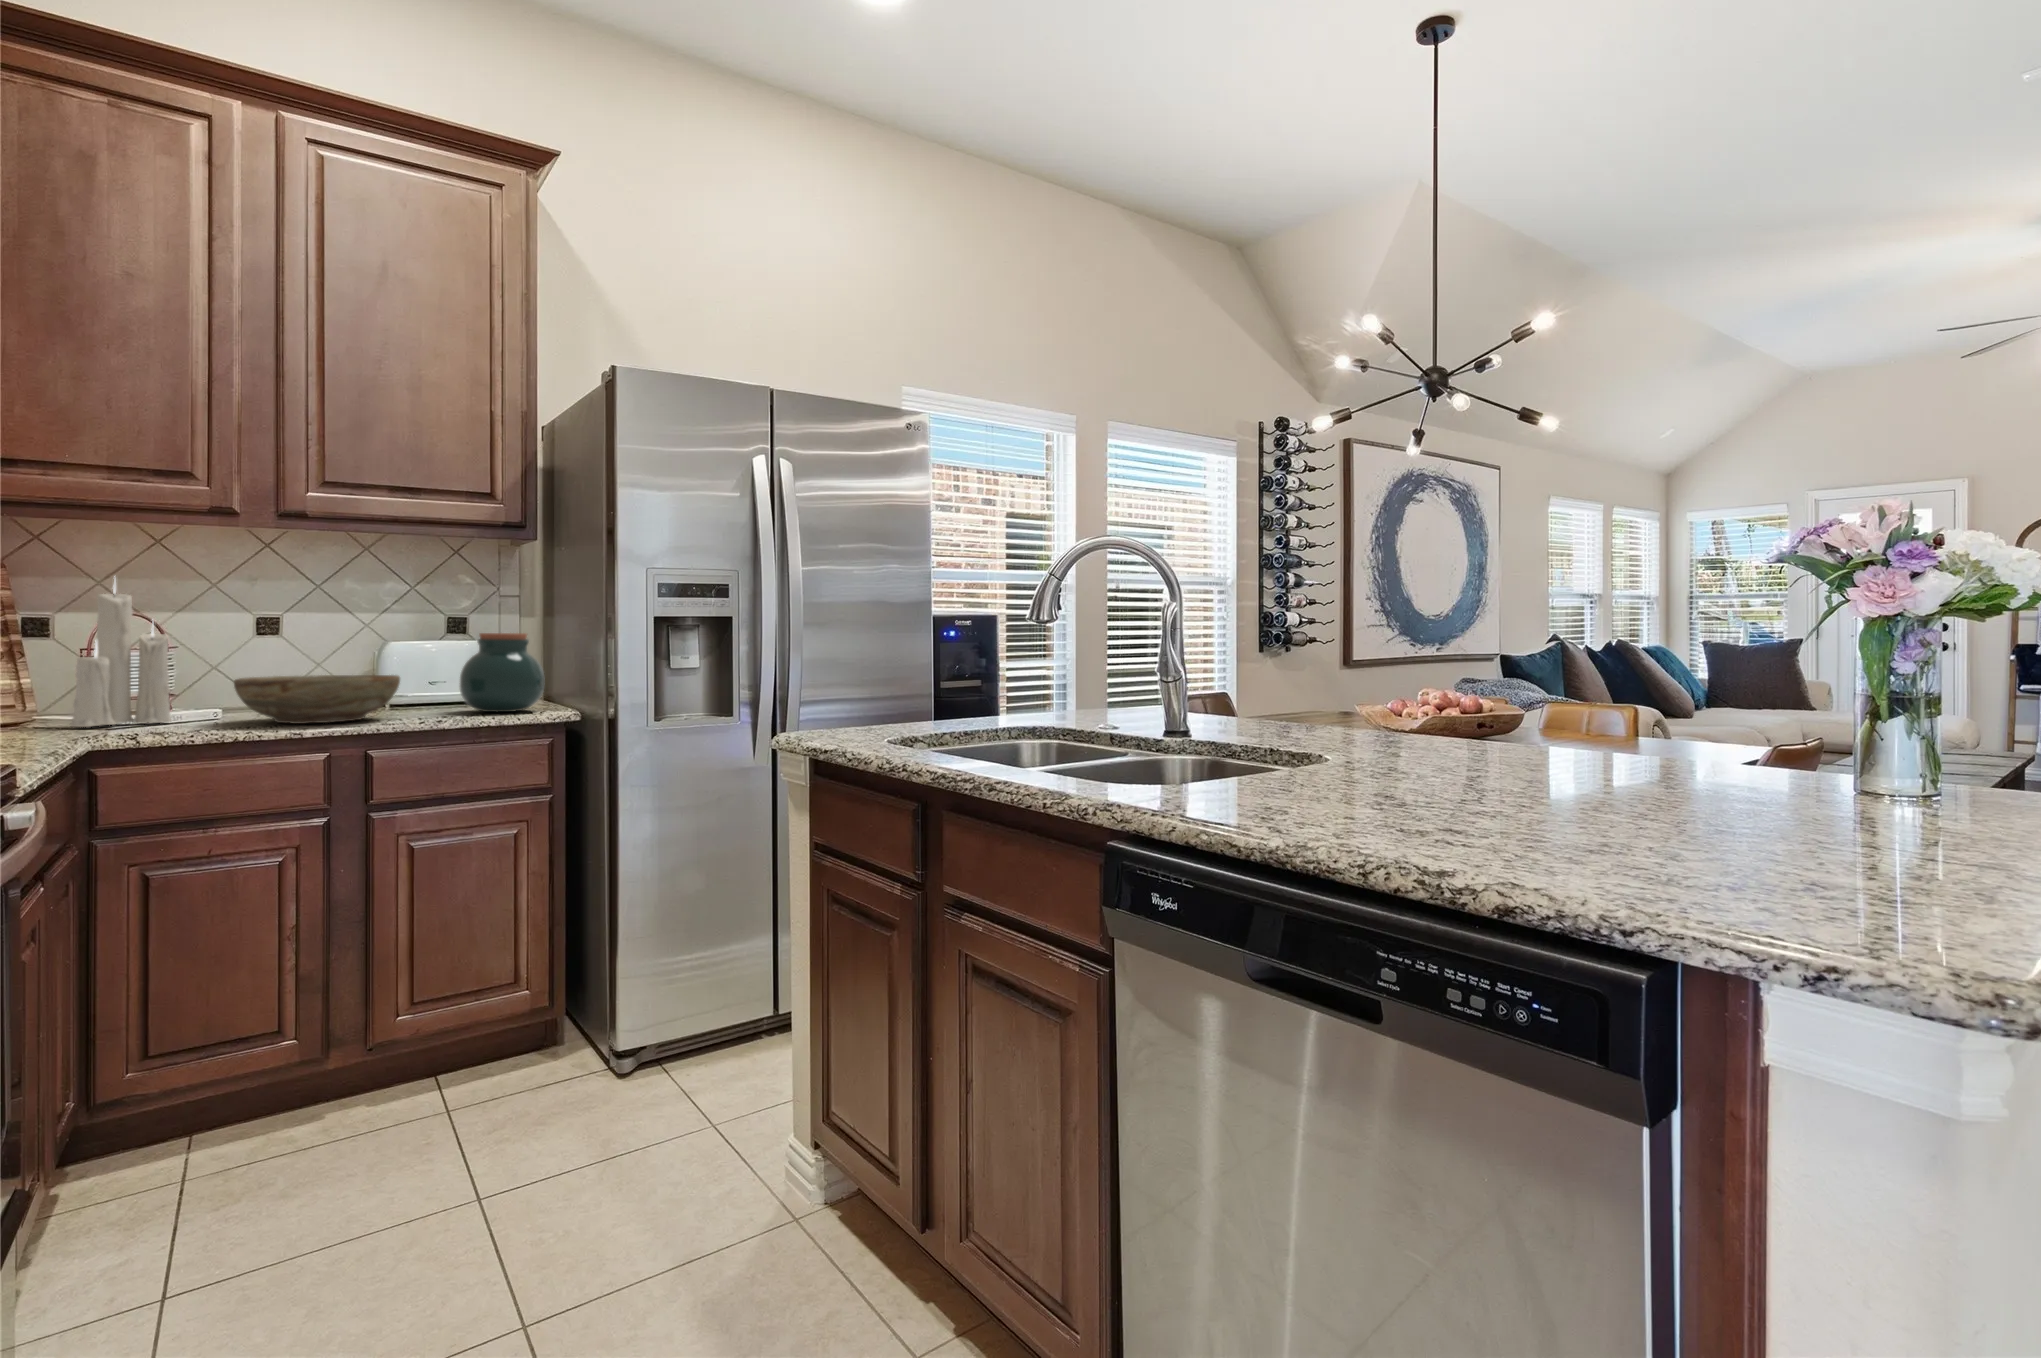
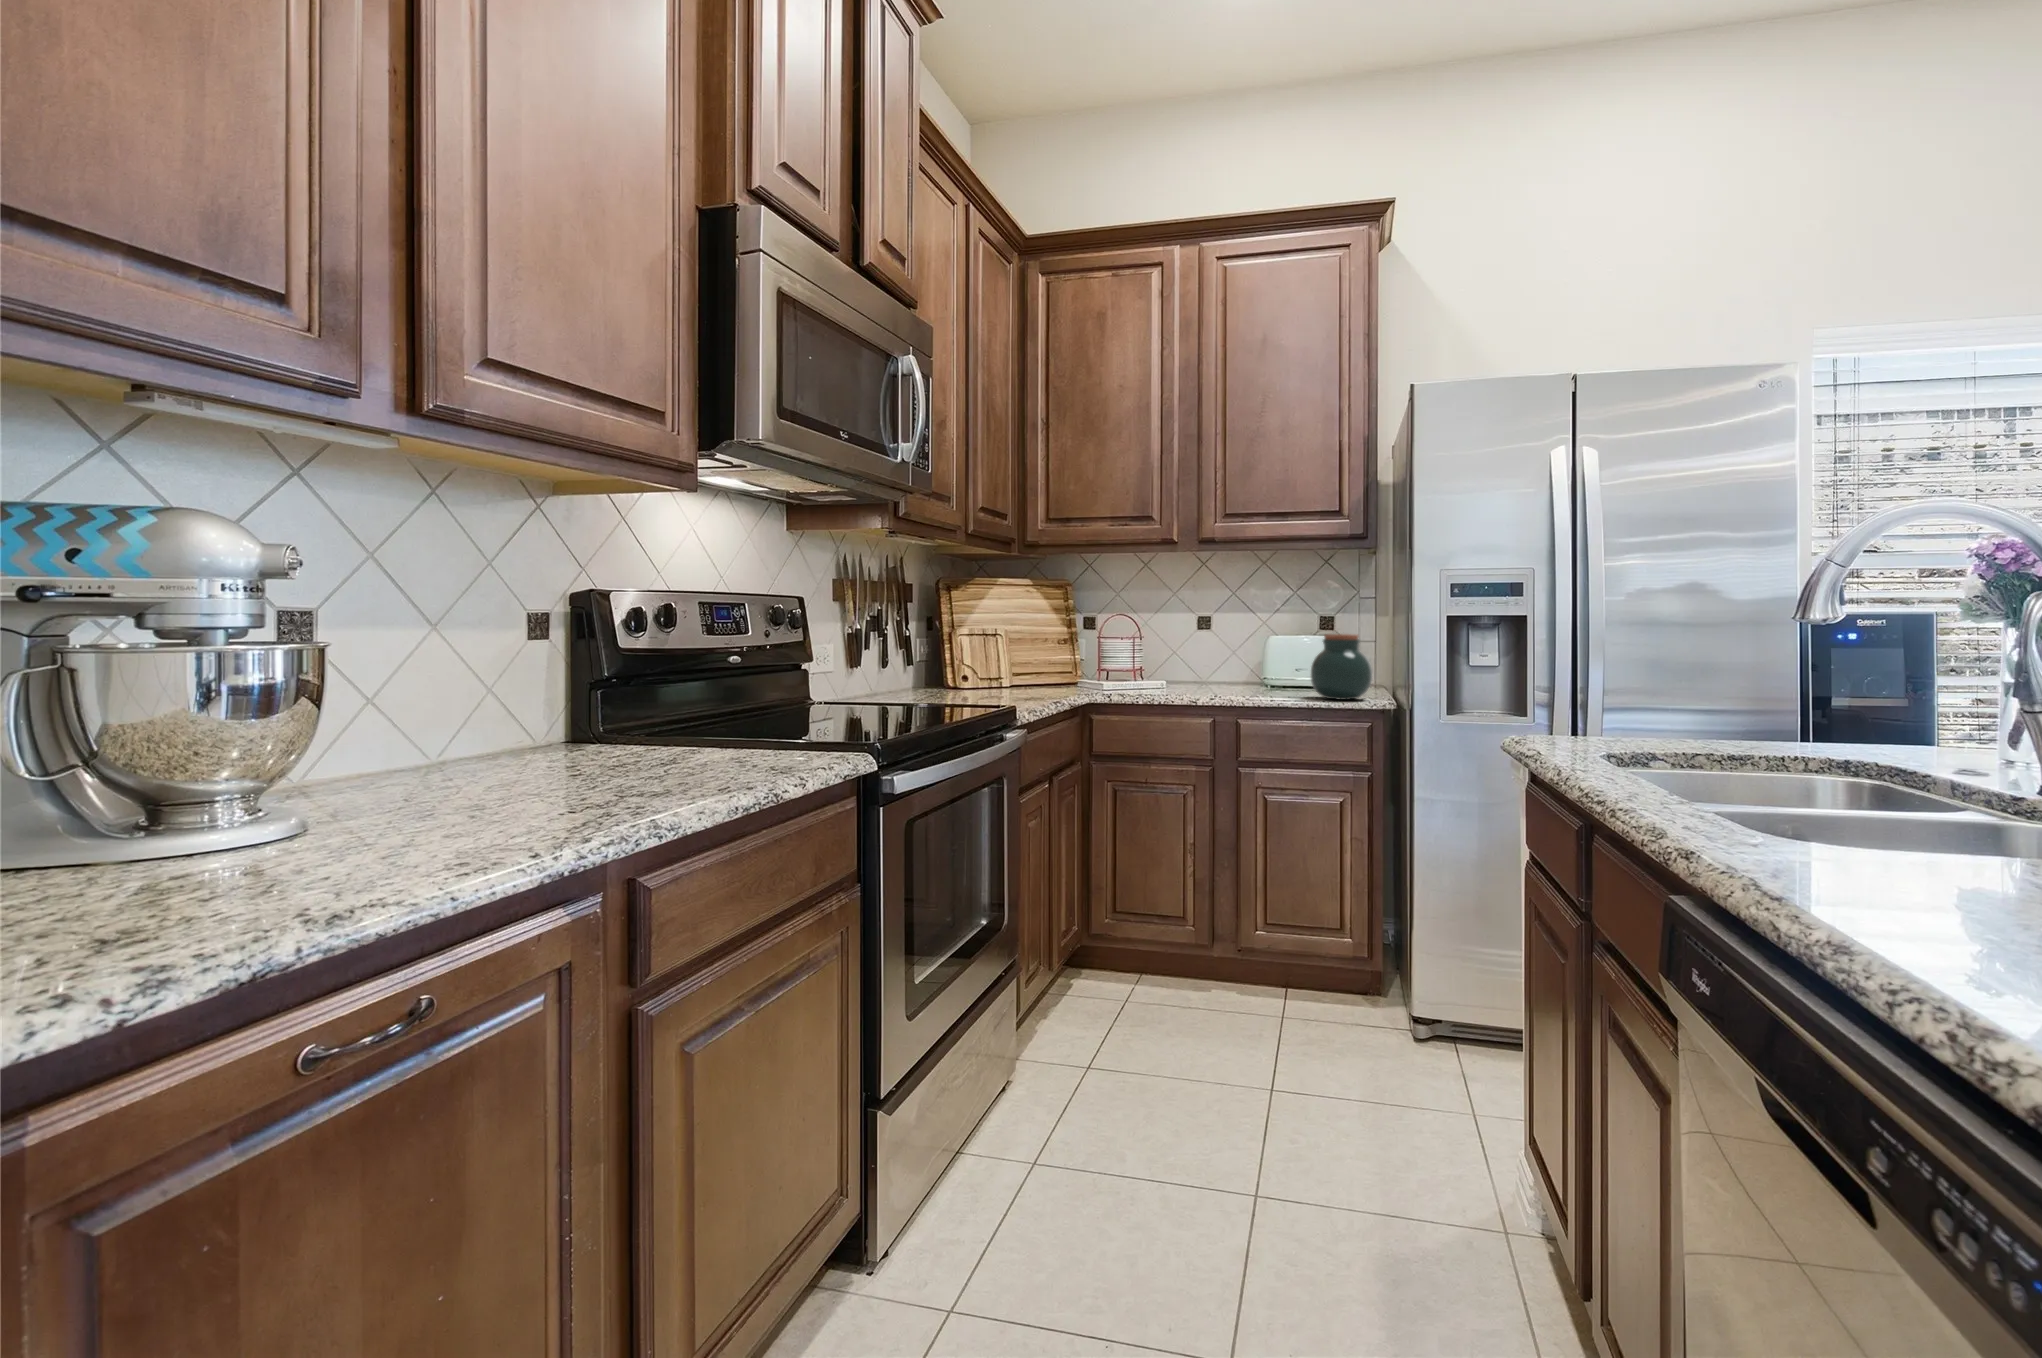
candle: present [70,580,171,727] -> none [1105,594,1150,692]
bowl: present [234,675,400,724] -> none [1174,665,1266,699]

